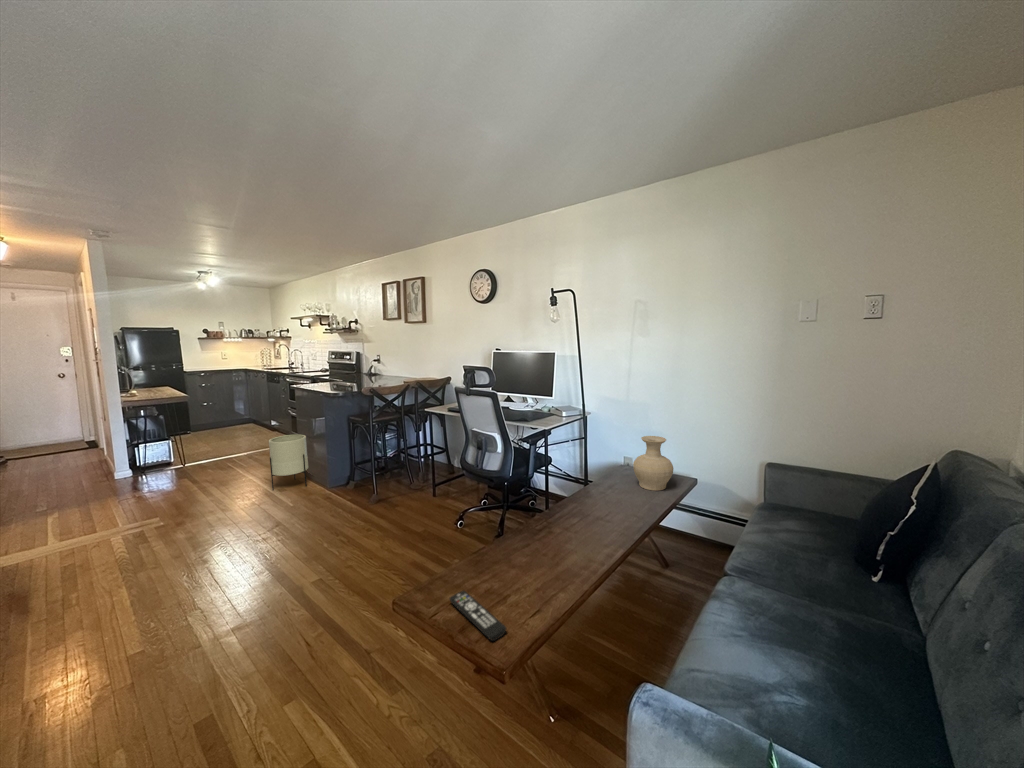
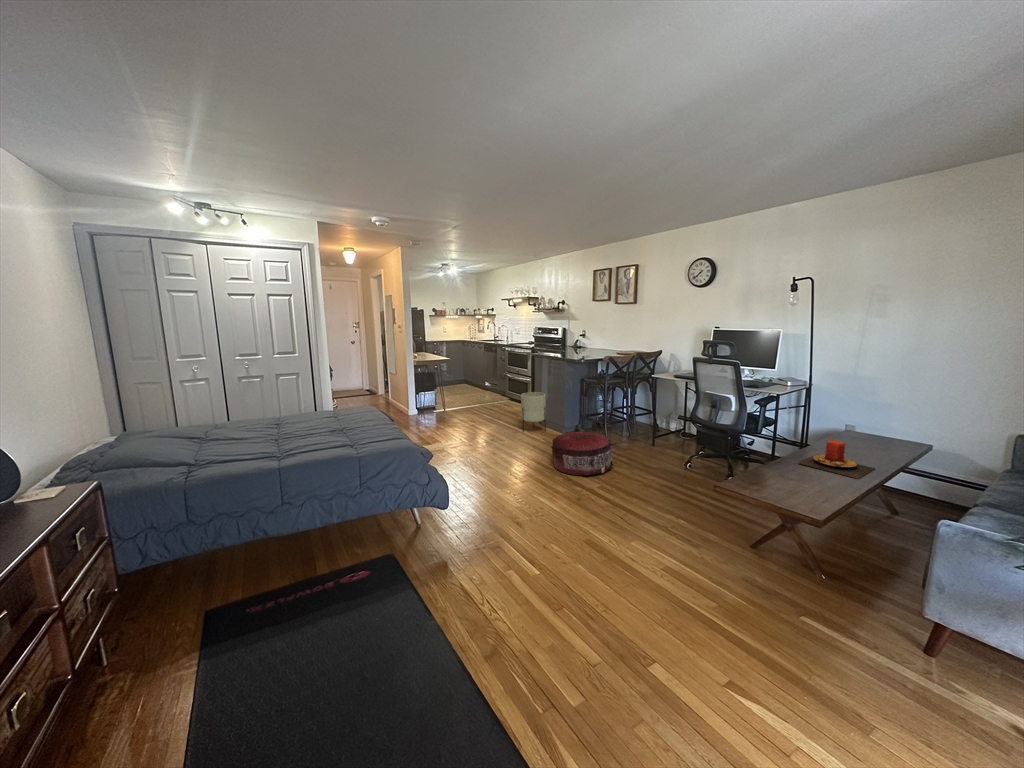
vase: present [633,436,673,491] -> none [866,404,910,449]
pouf: none [266,490,361,562] -> present [551,432,613,476]
candle: none [547,493,633,552] -> present [798,440,875,479]
remote control: present [450,591,506,641] -> none [749,484,799,506]

